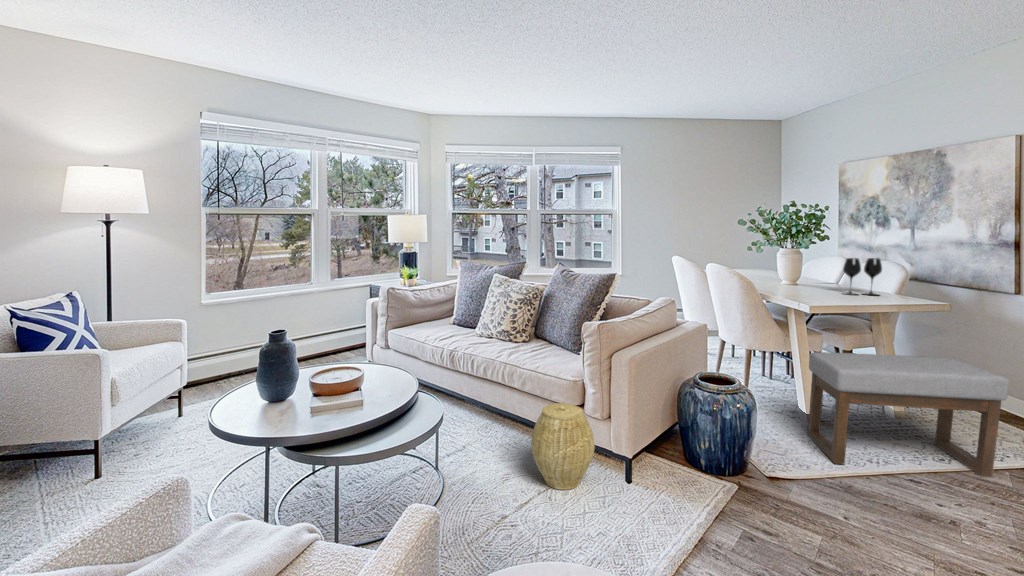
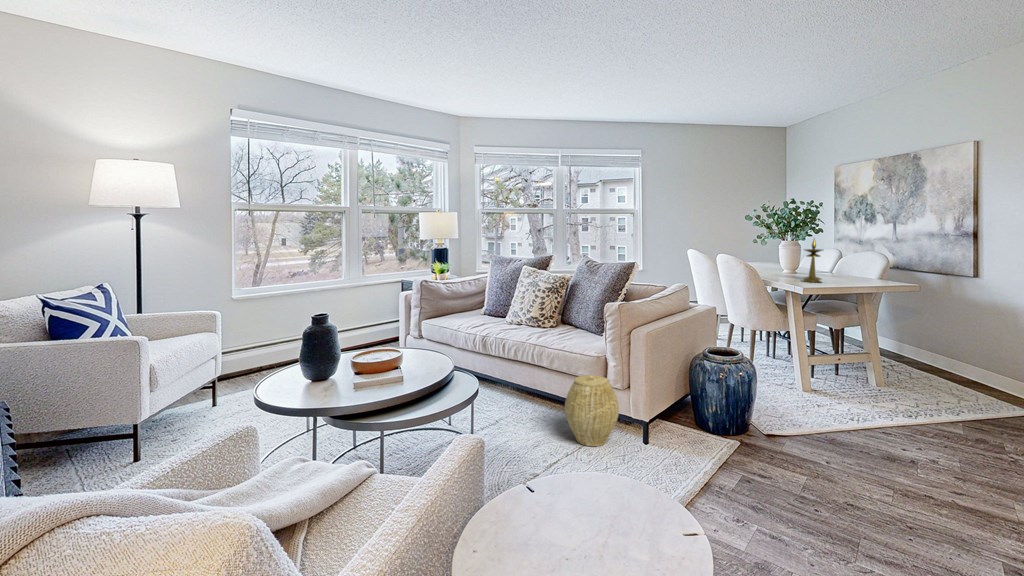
candlestick: none [808,244,834,294] -> present [802,239,823,282]
wine glass: present [843,258,882,295] -> none [831,250,867,283]
ottoman: present [808,352,1009,477] -> none [801,332,966,433]

